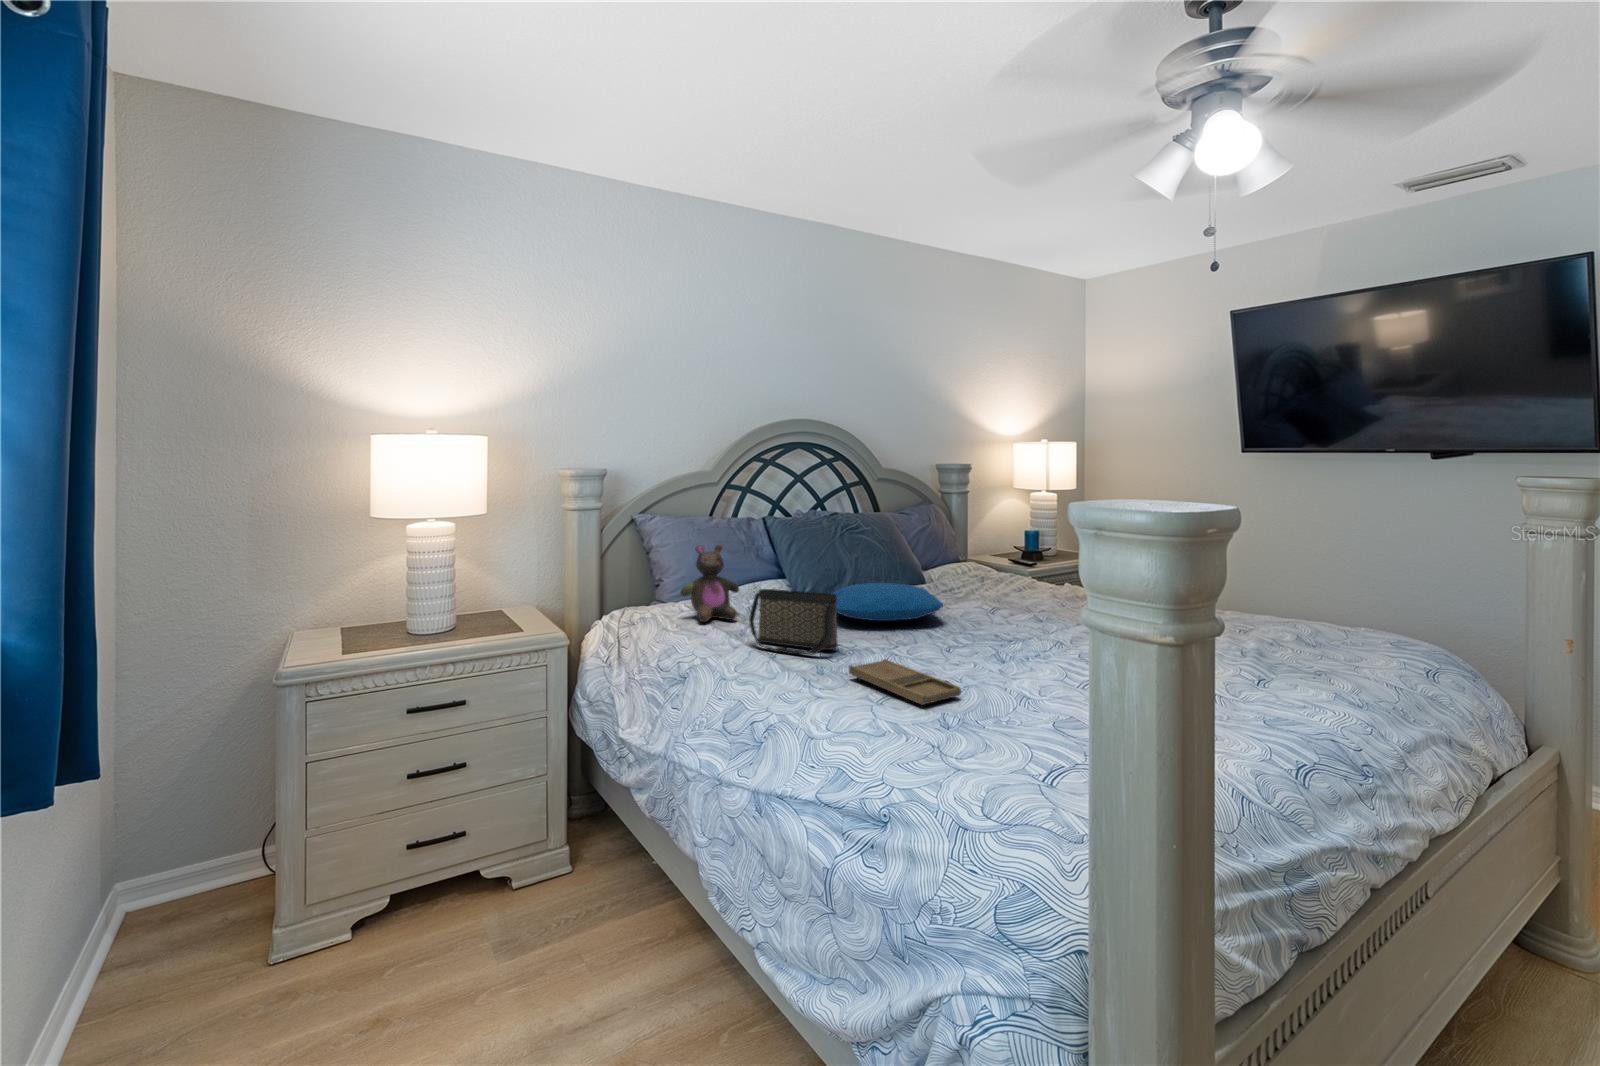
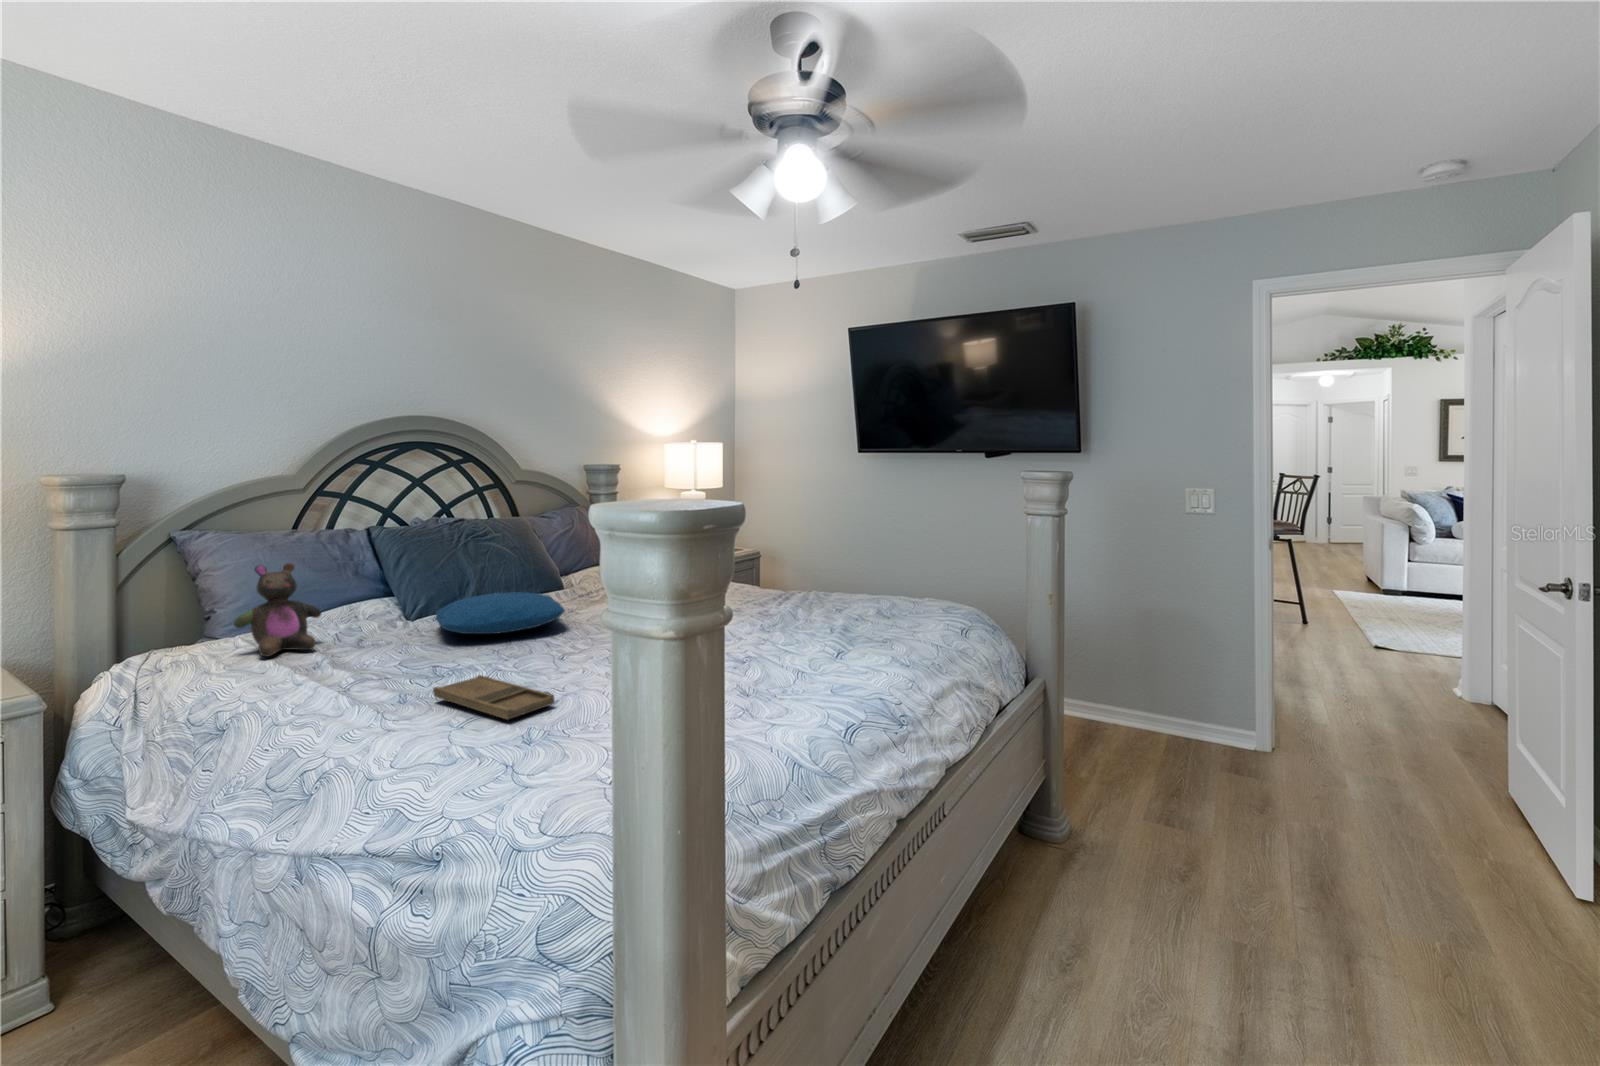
handbag: present [749,589,838,655] -> none [319,609,433,682]

